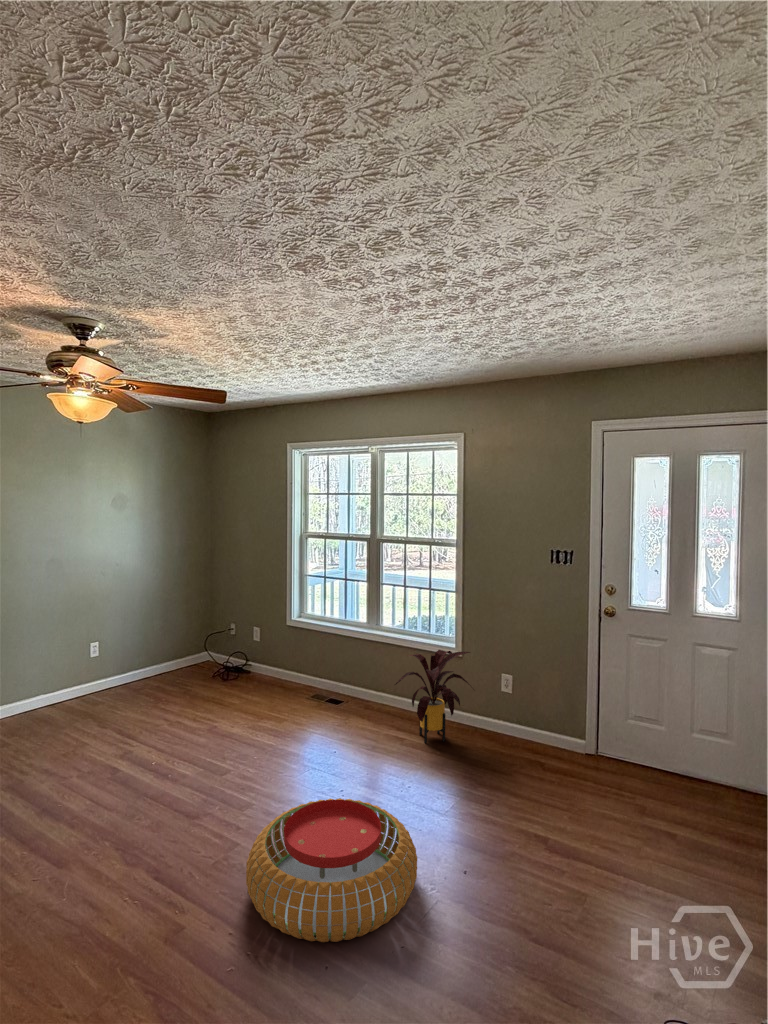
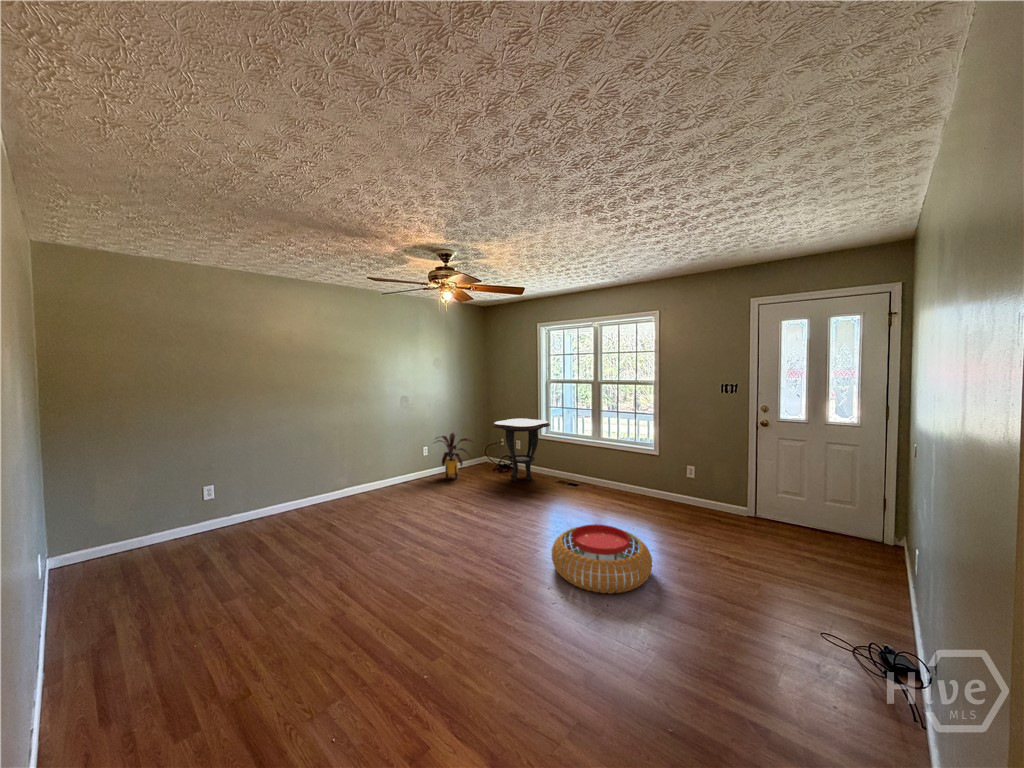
side table: none [206,595,303,700] -> present [492,419,550,481]
house plant: present [395,650,471,743] -> present [434,433,473,480]

